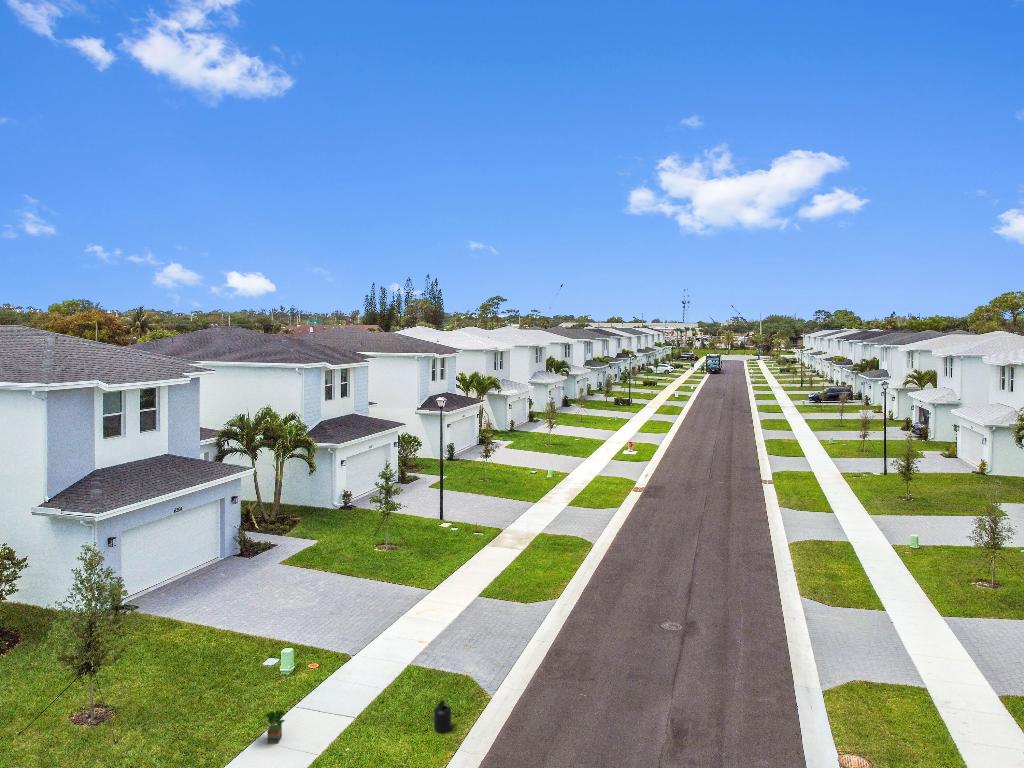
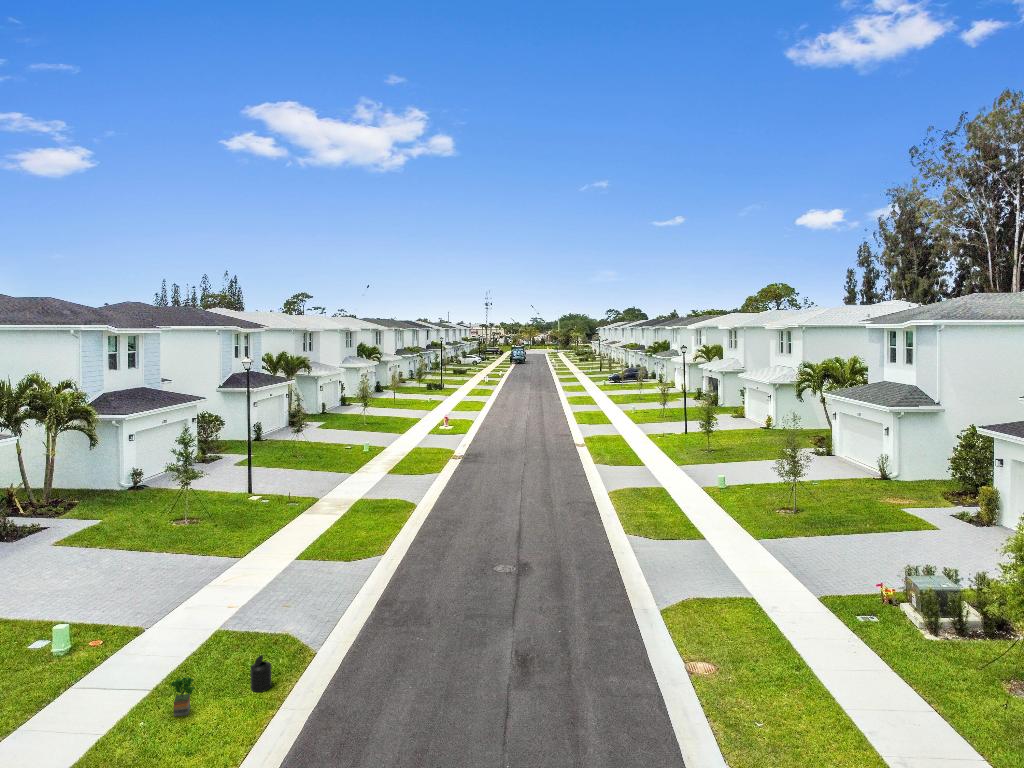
potted tree: present [266,710,285,743] -> present [170,677,195,716]

